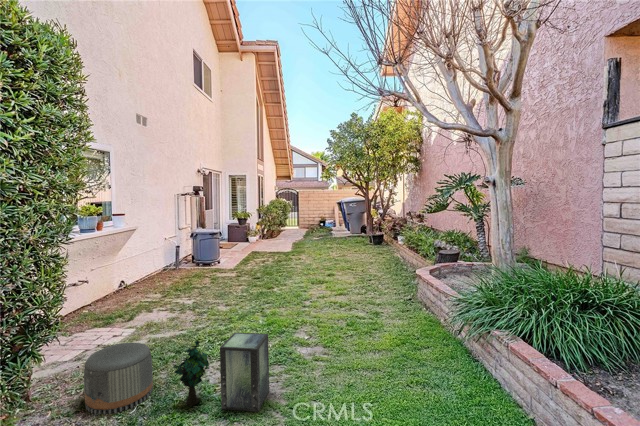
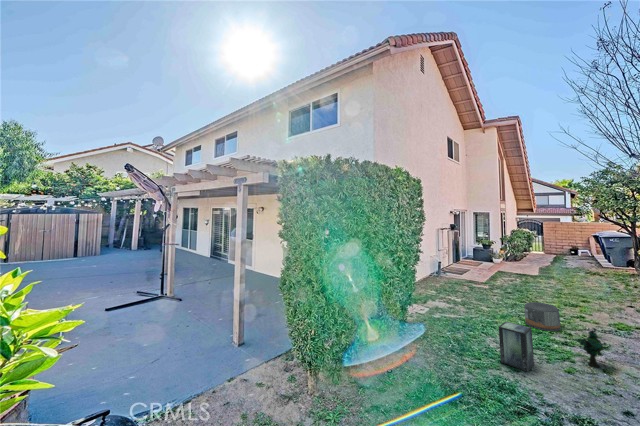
decorative plant: present [173,341,209,406] -> present [578,328,606,367]
pouf: present [84,343,153,414] -> present [524,302,560,331]

